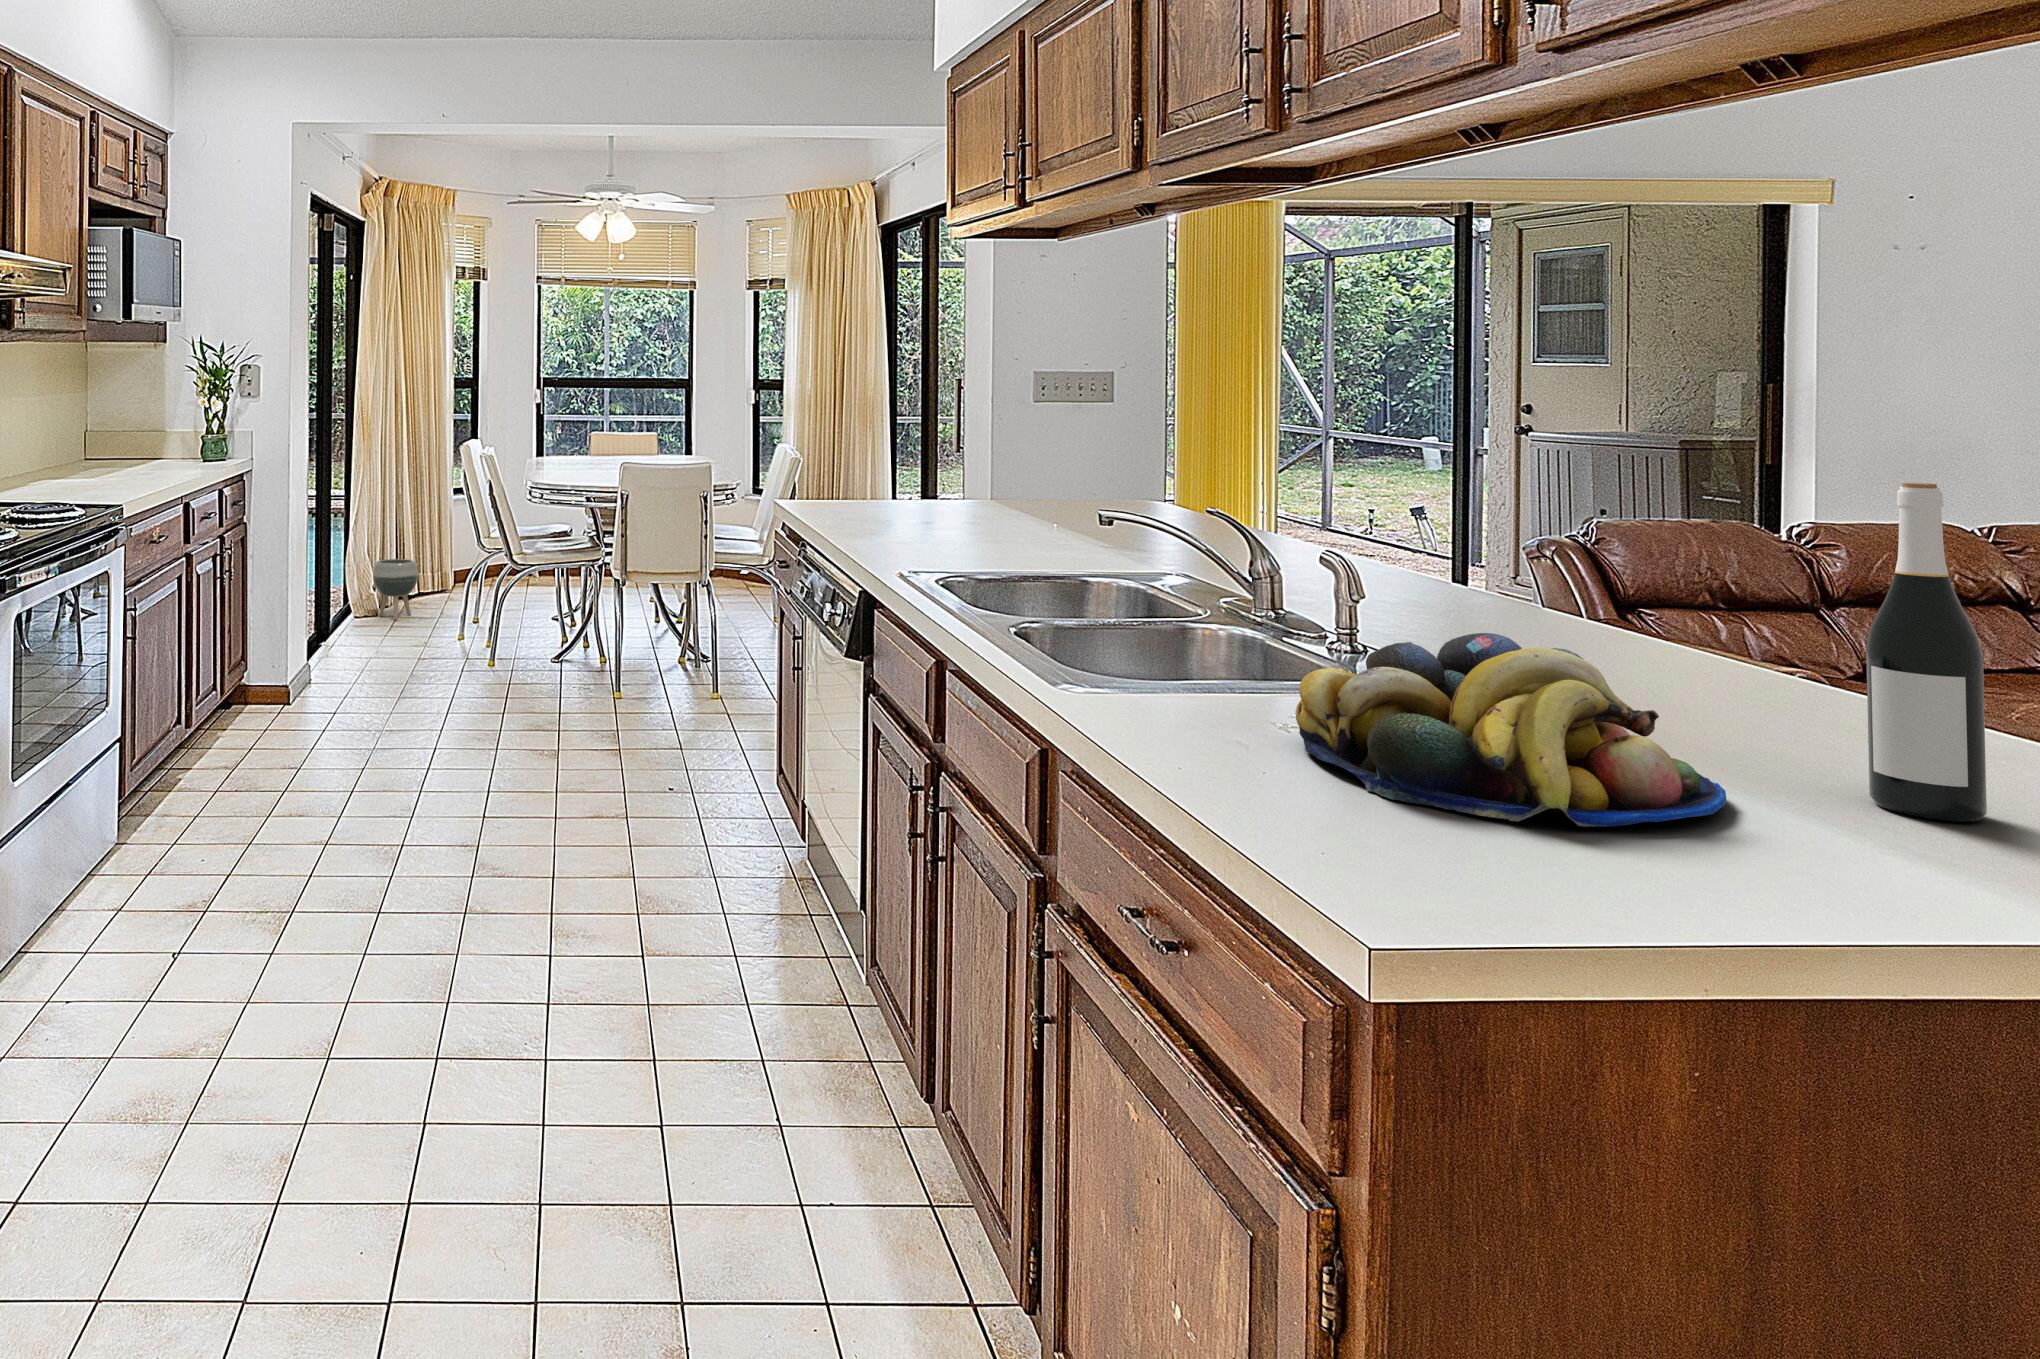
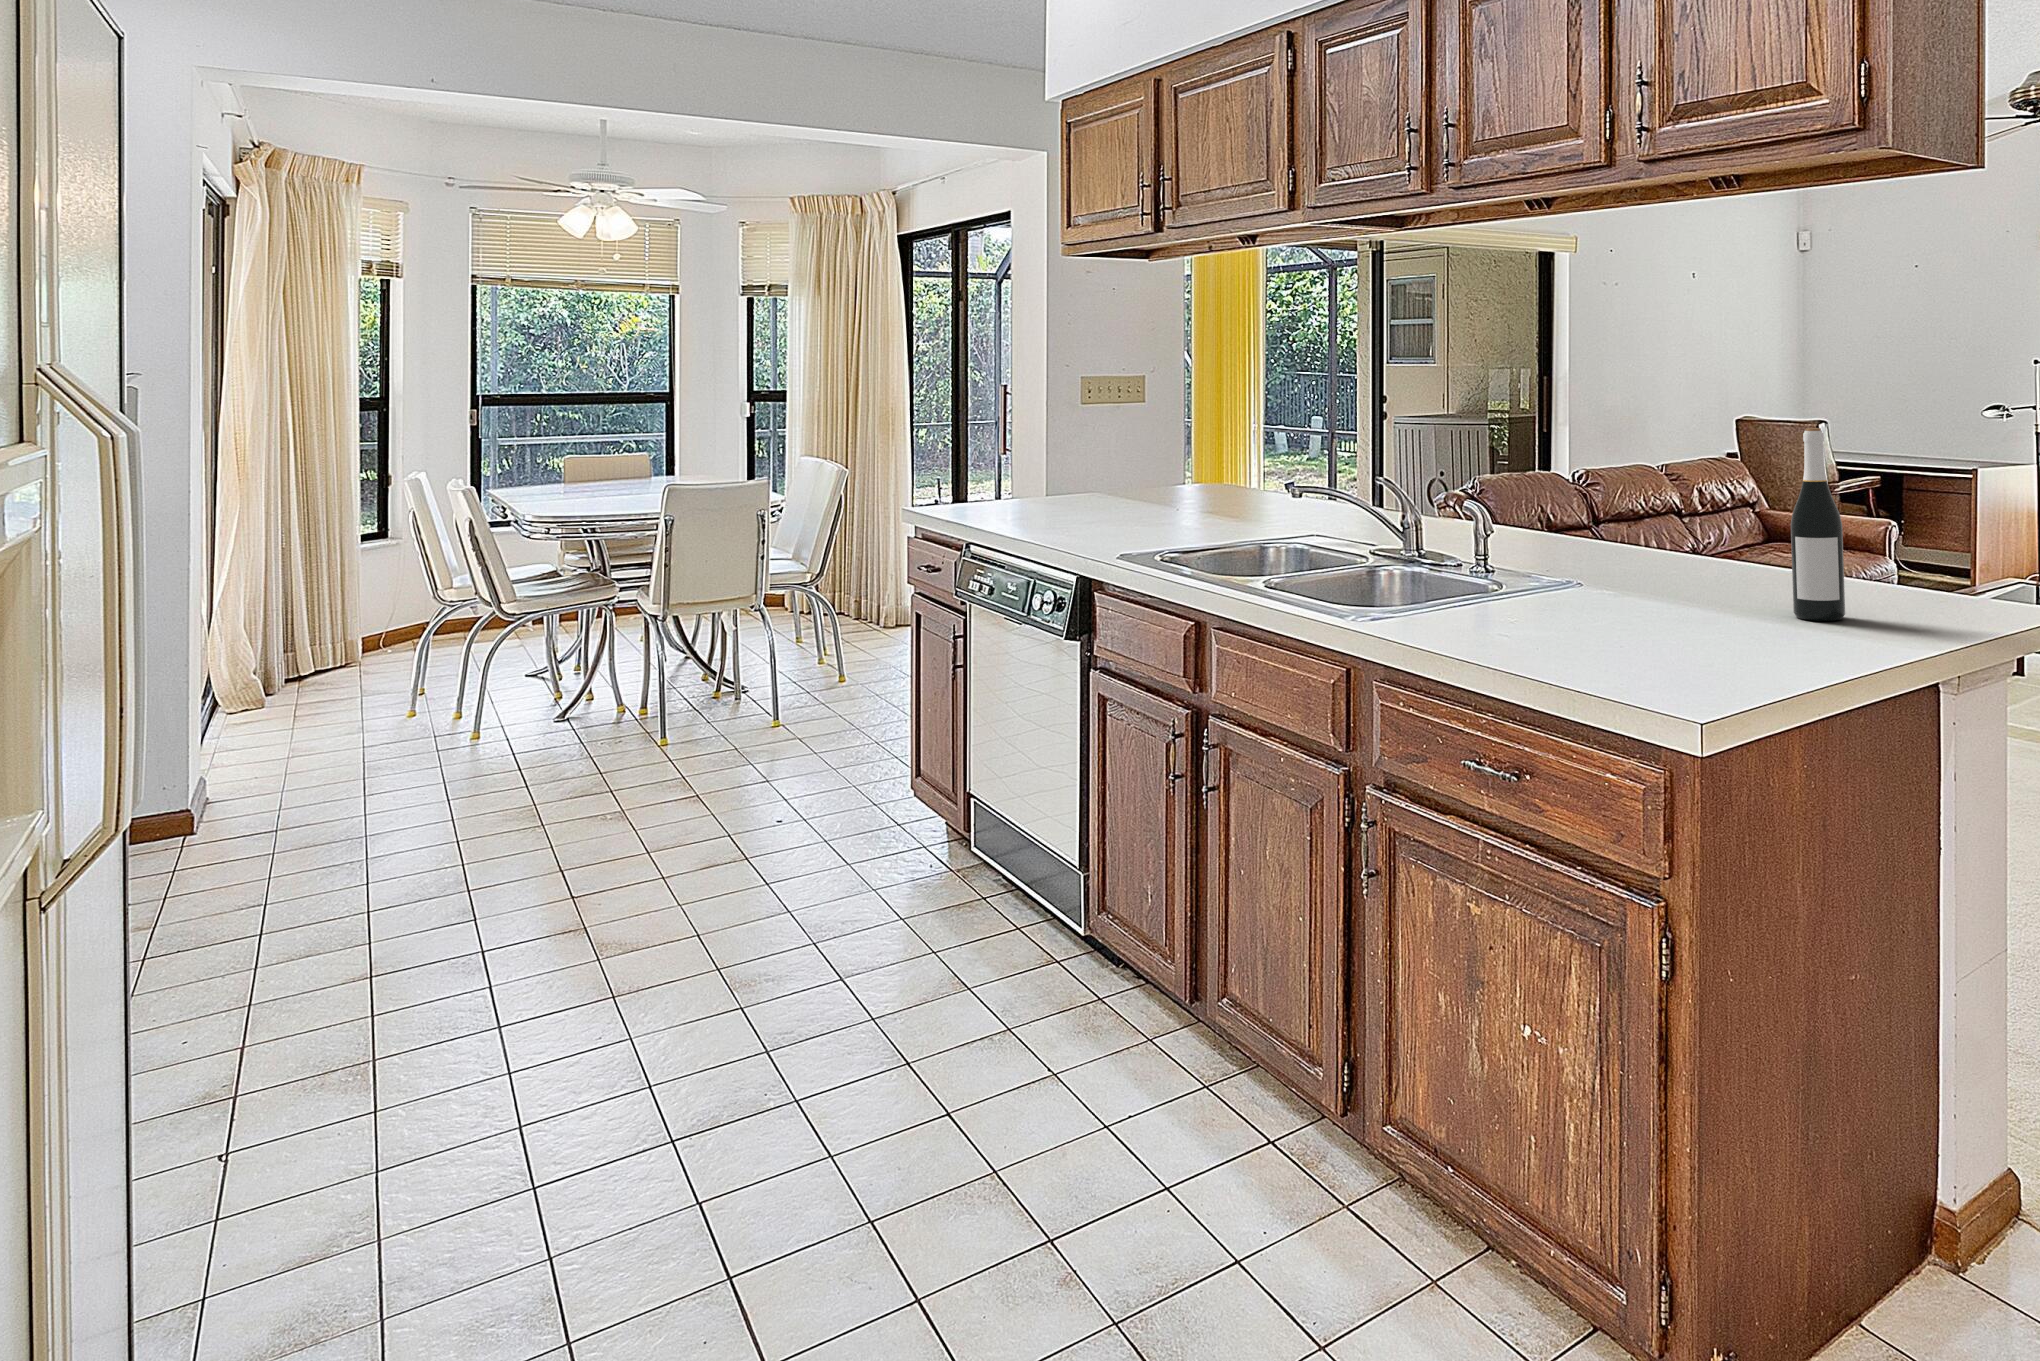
planter: present [373,559,418,620] -> none [265,622,333,698]
fruit bowl: present [1296,633,1726,827] -> none [1508,541,1747,650]

